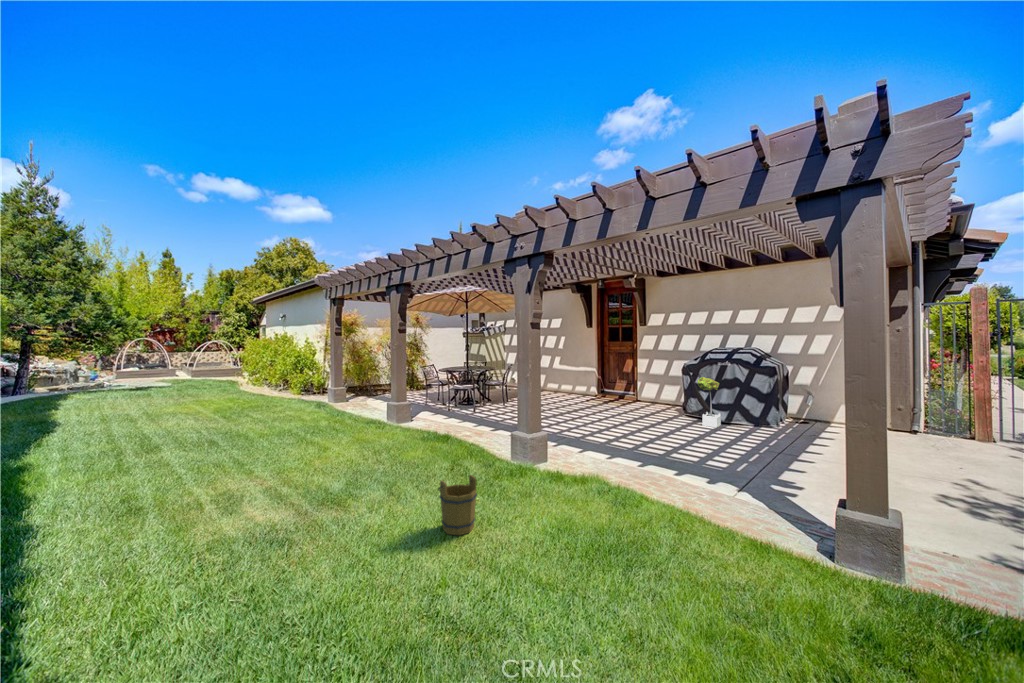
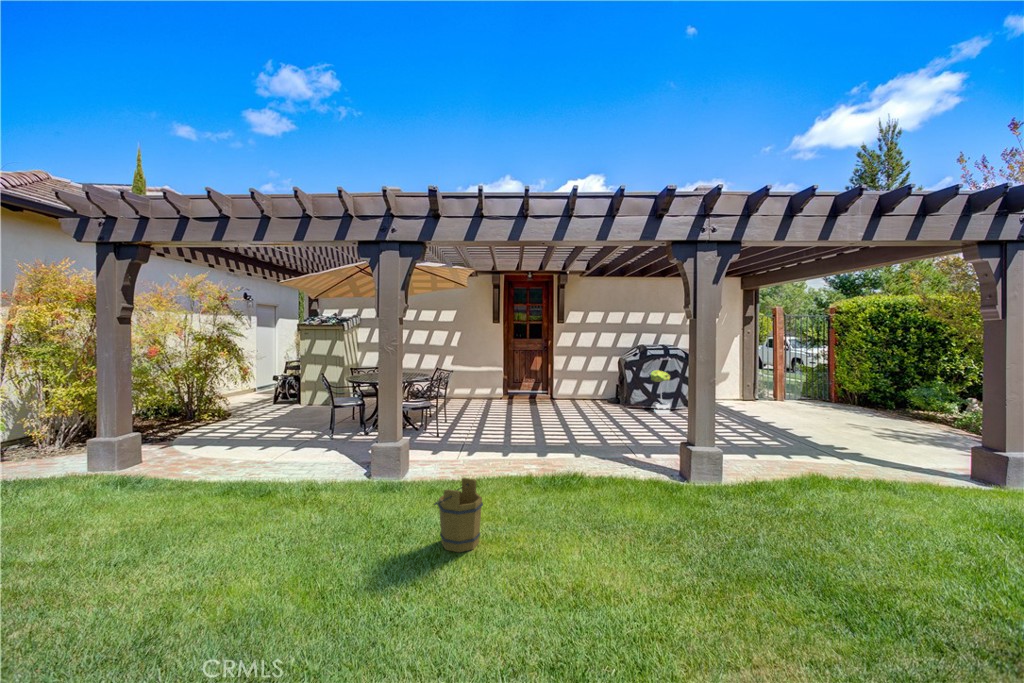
bucket: present [439,475,477,535] -> present [434,478,483,552]

